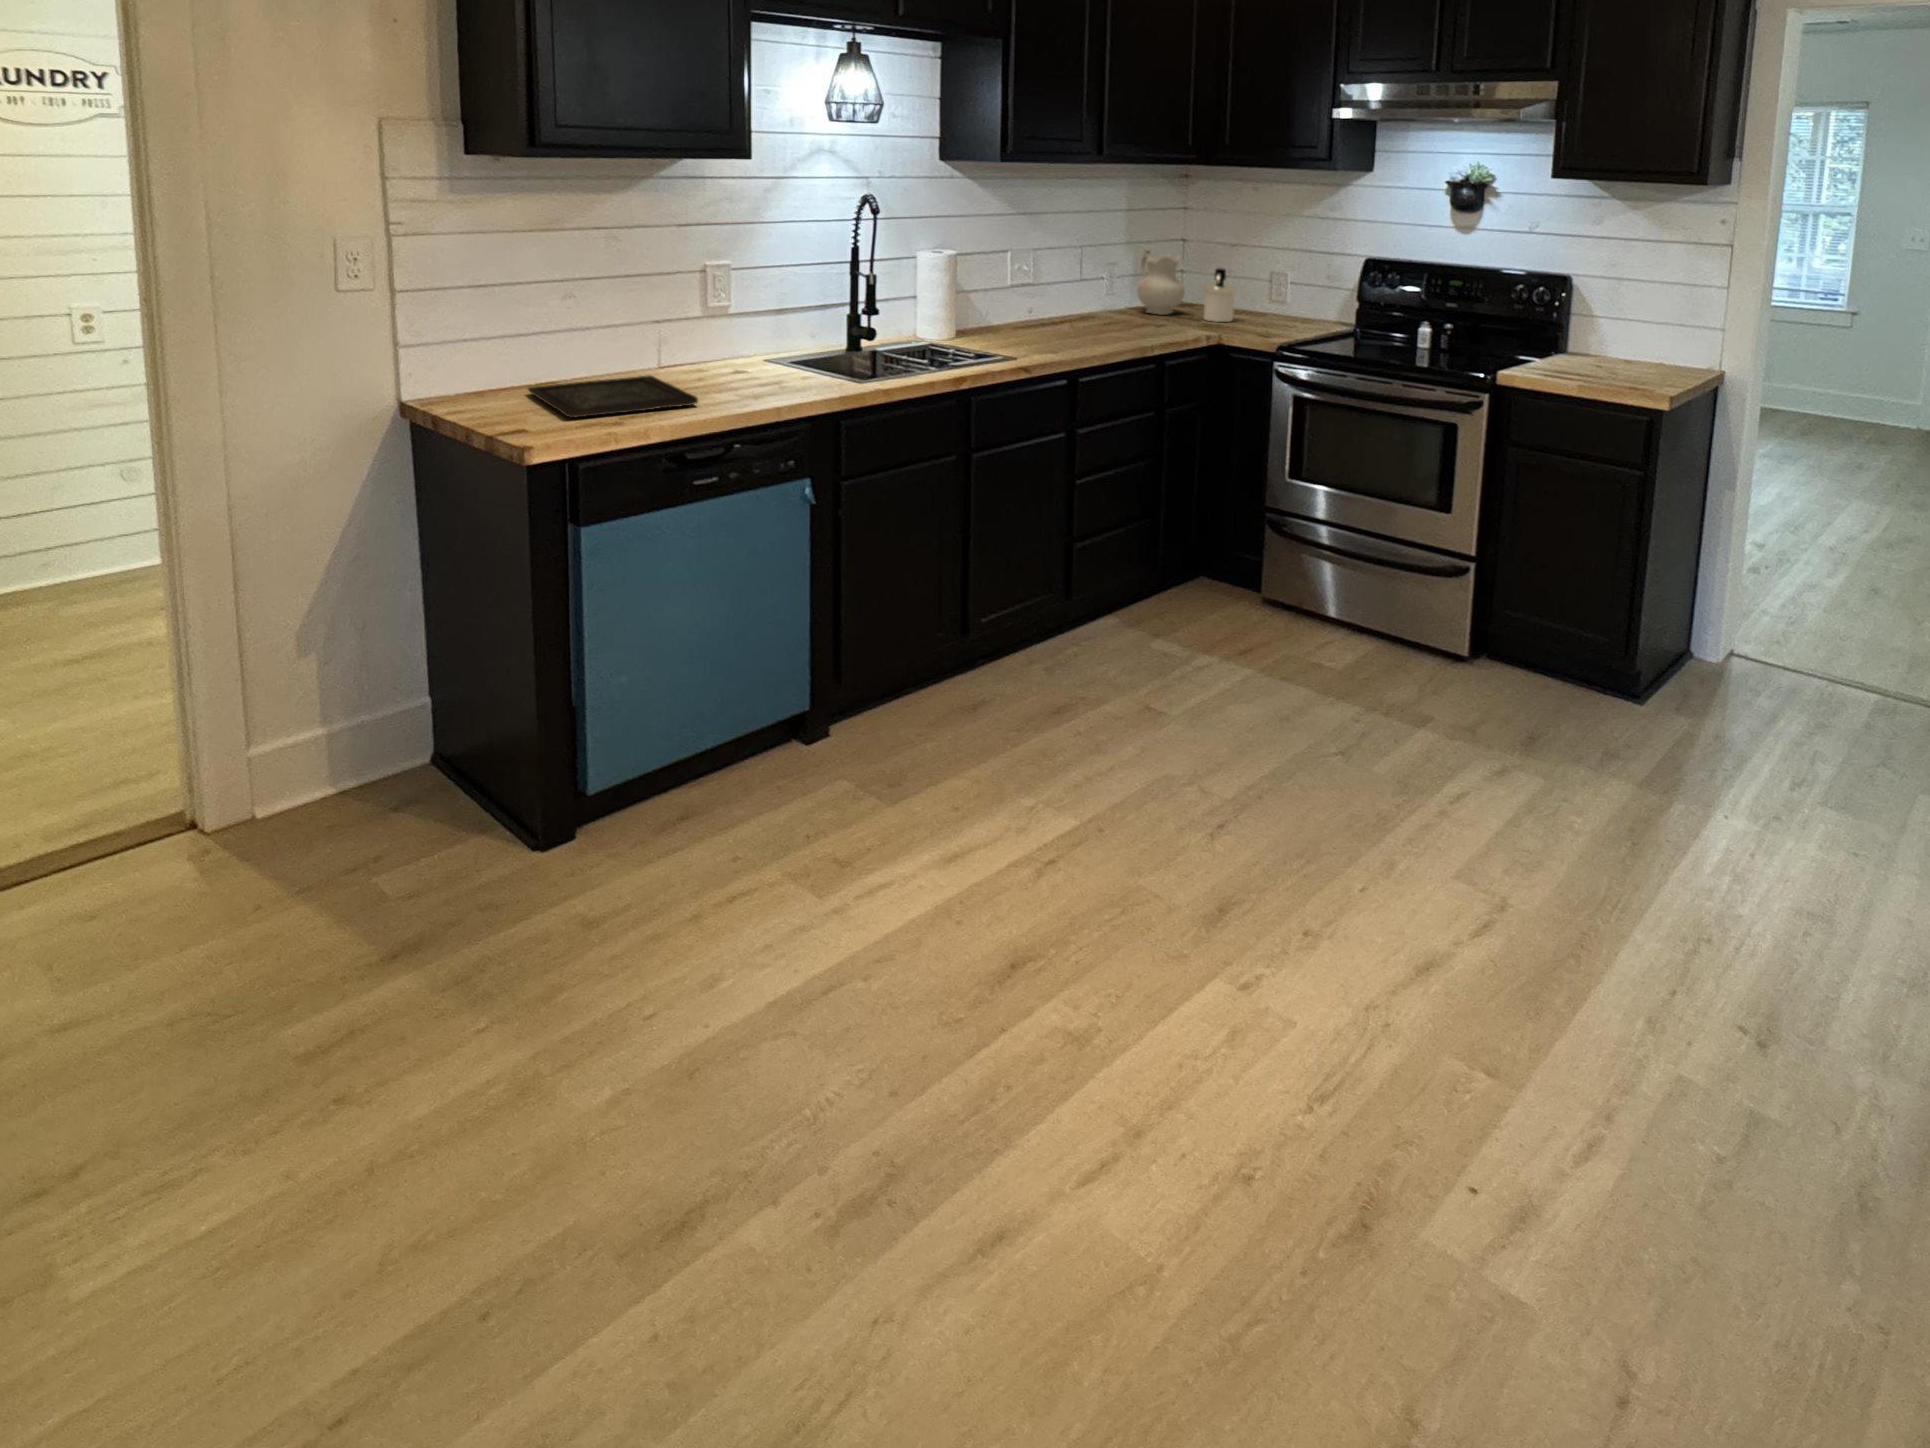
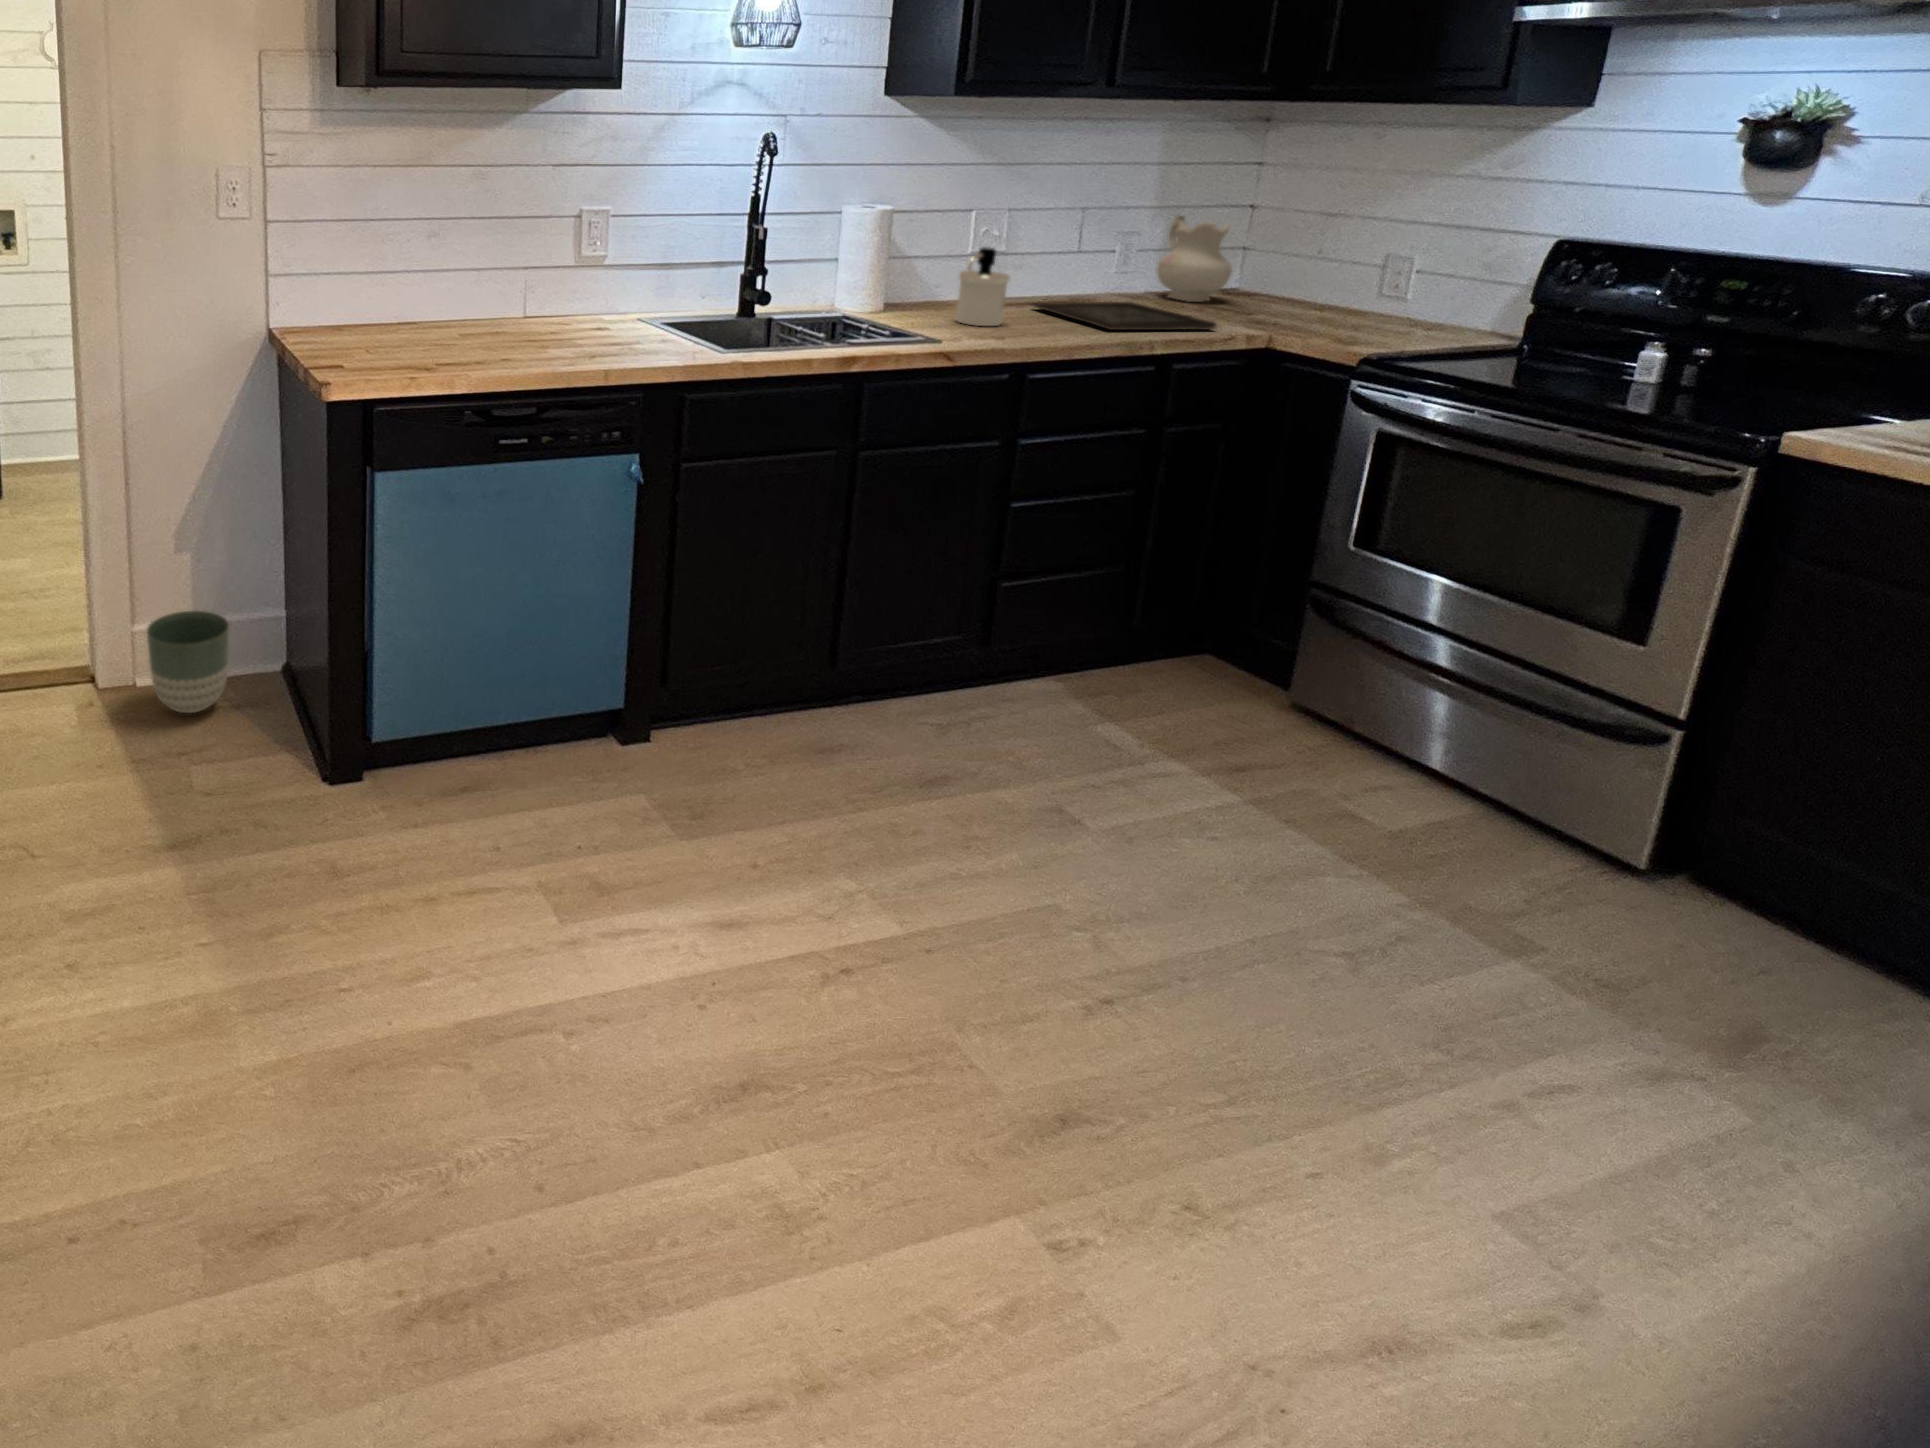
soap dispenser: present [1204,268,1236,322] -> present [956,248,1010,326]
tray: present [528,376,698,418] -> present [1032,302,1216,330]
planter: none [278,714,382,830] -> present [147,611,229,713]

